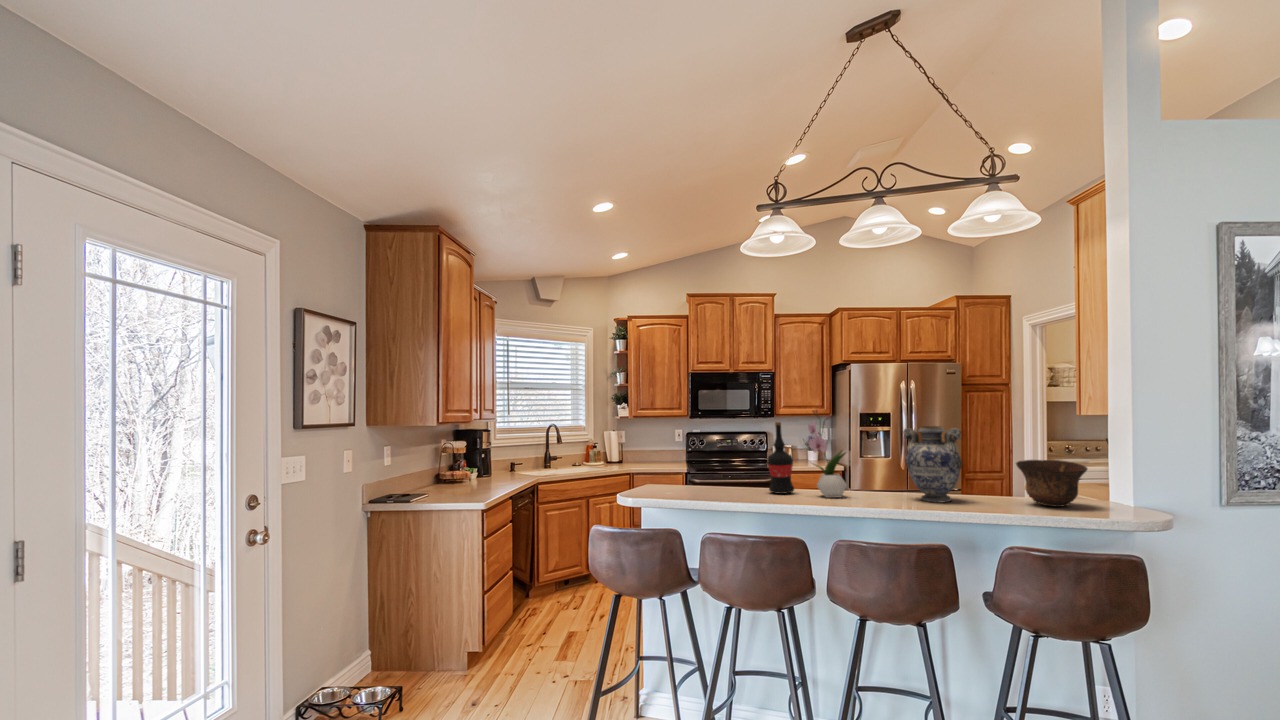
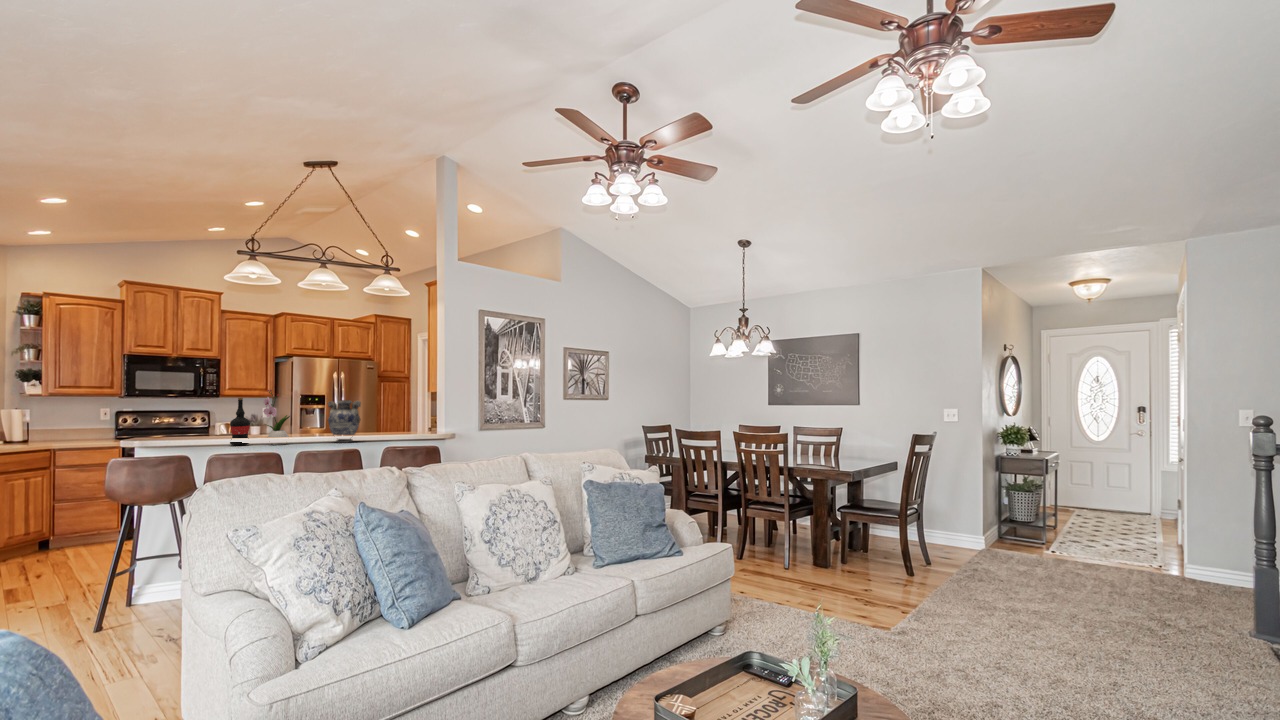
bowl: present [1016,460,1087,507] -> none [388,417,421,440]

